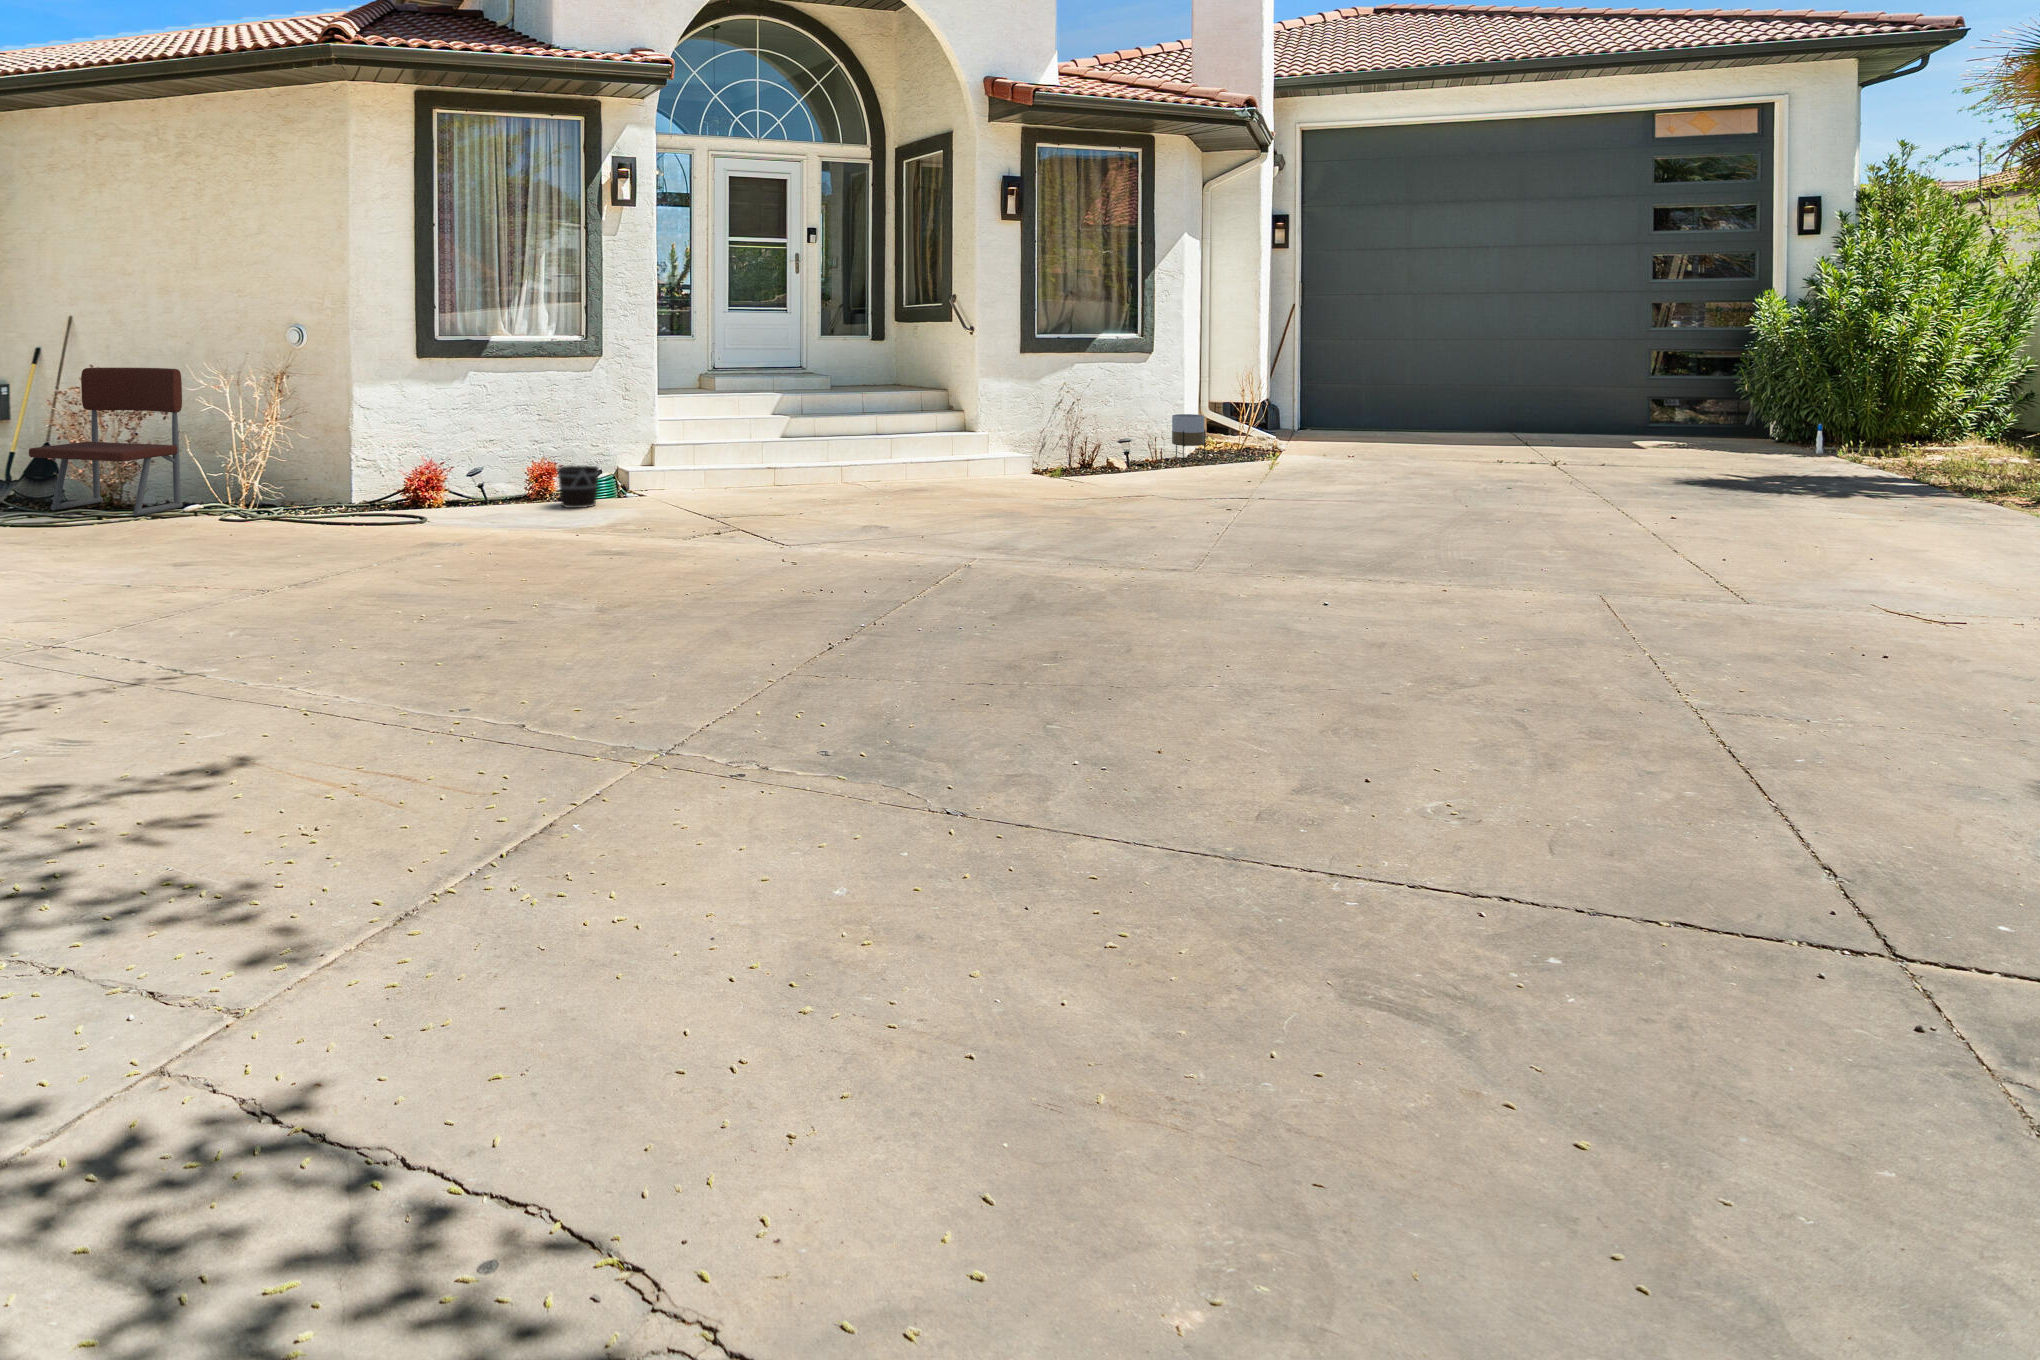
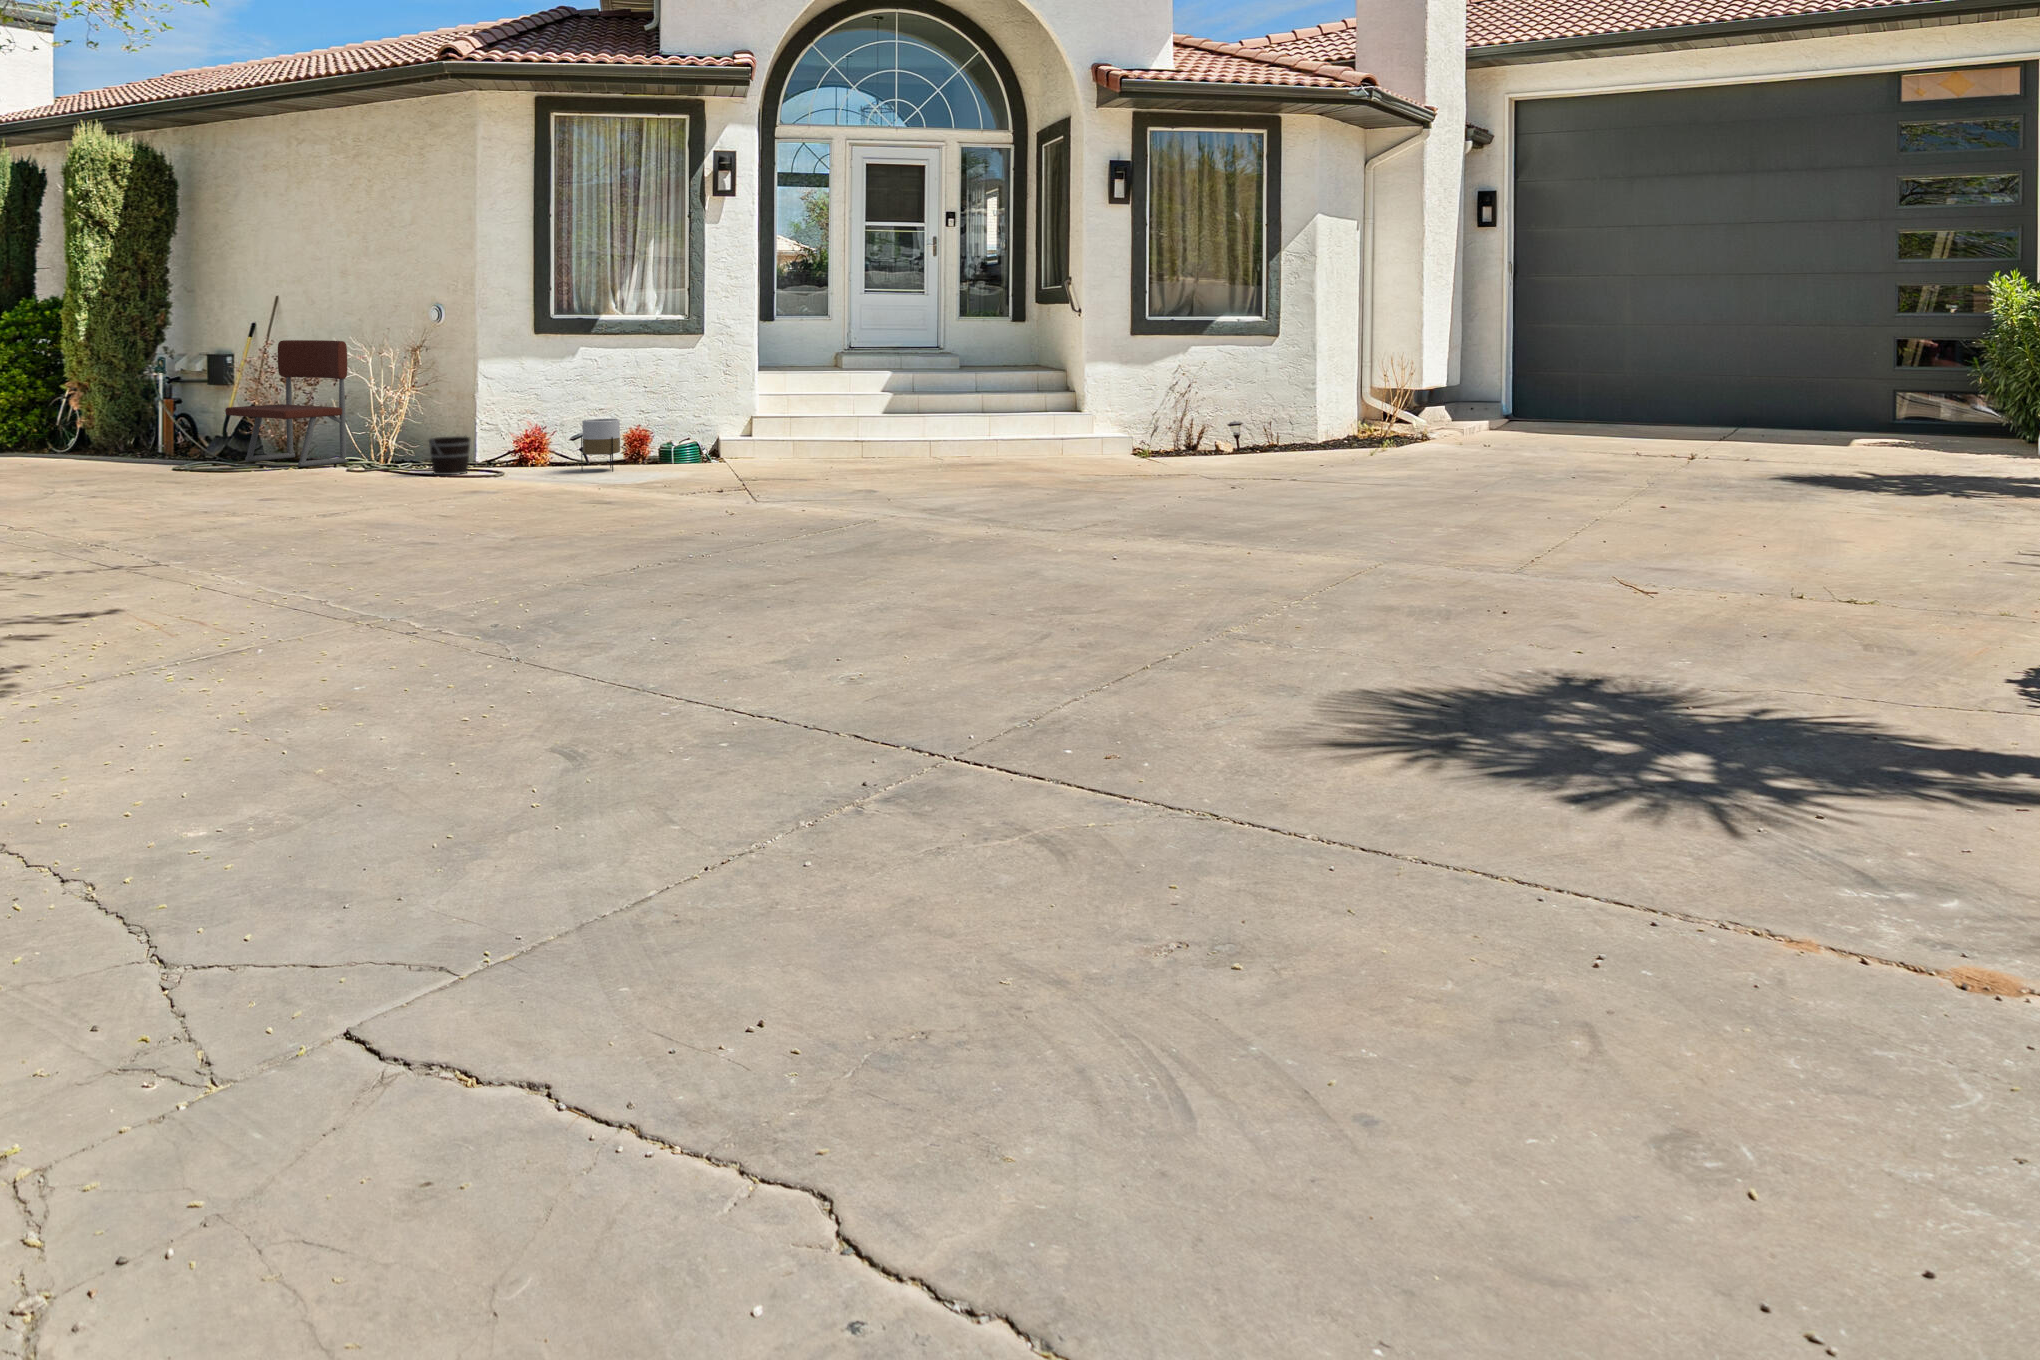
planter: present [1172,414,1205,461] -> present [581,419,620,472]
bucket: present [557,465,599,508] -> present [429,435,470,475]

